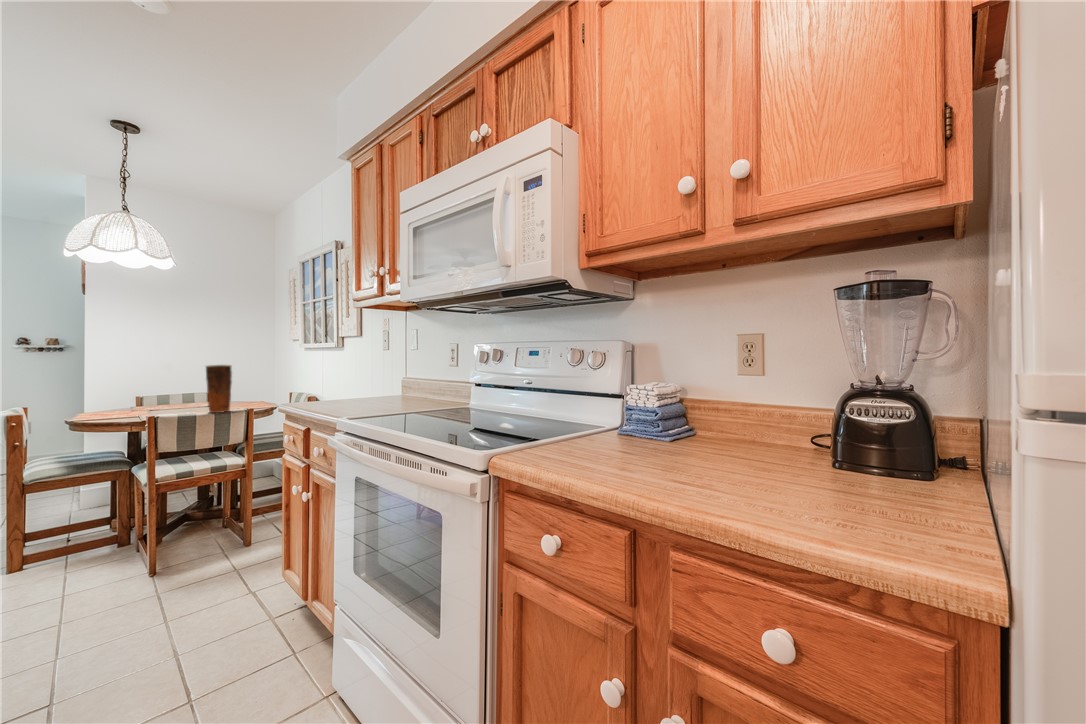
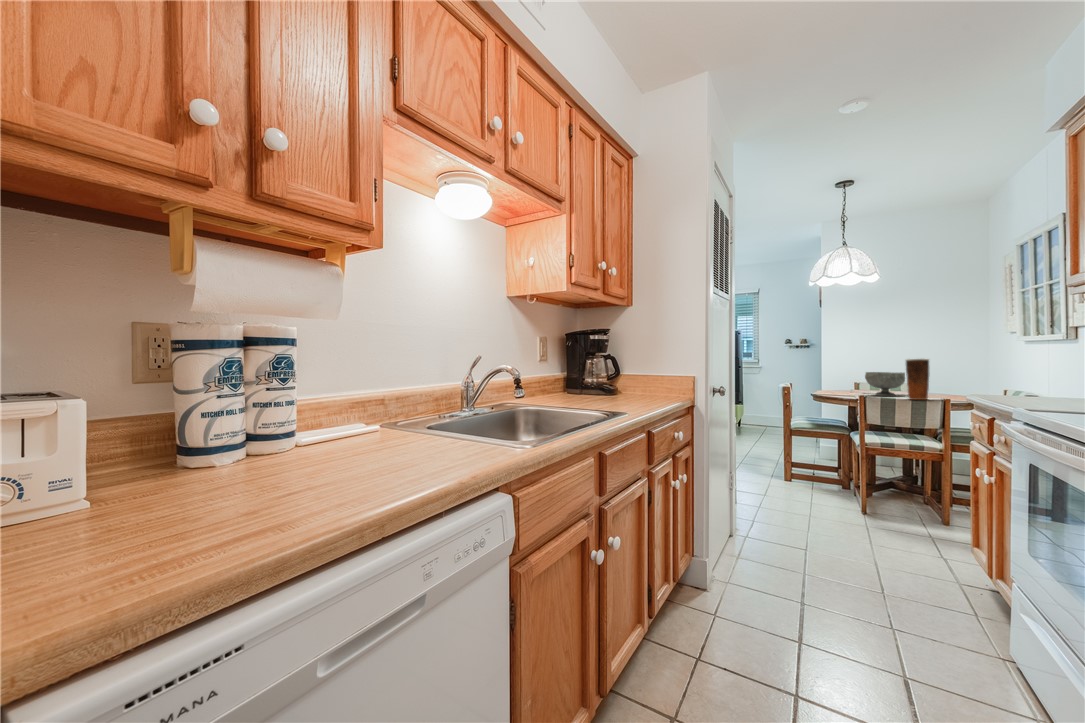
decorative bowl: none [153,381,204,412] -> present [865,372,905,396]

